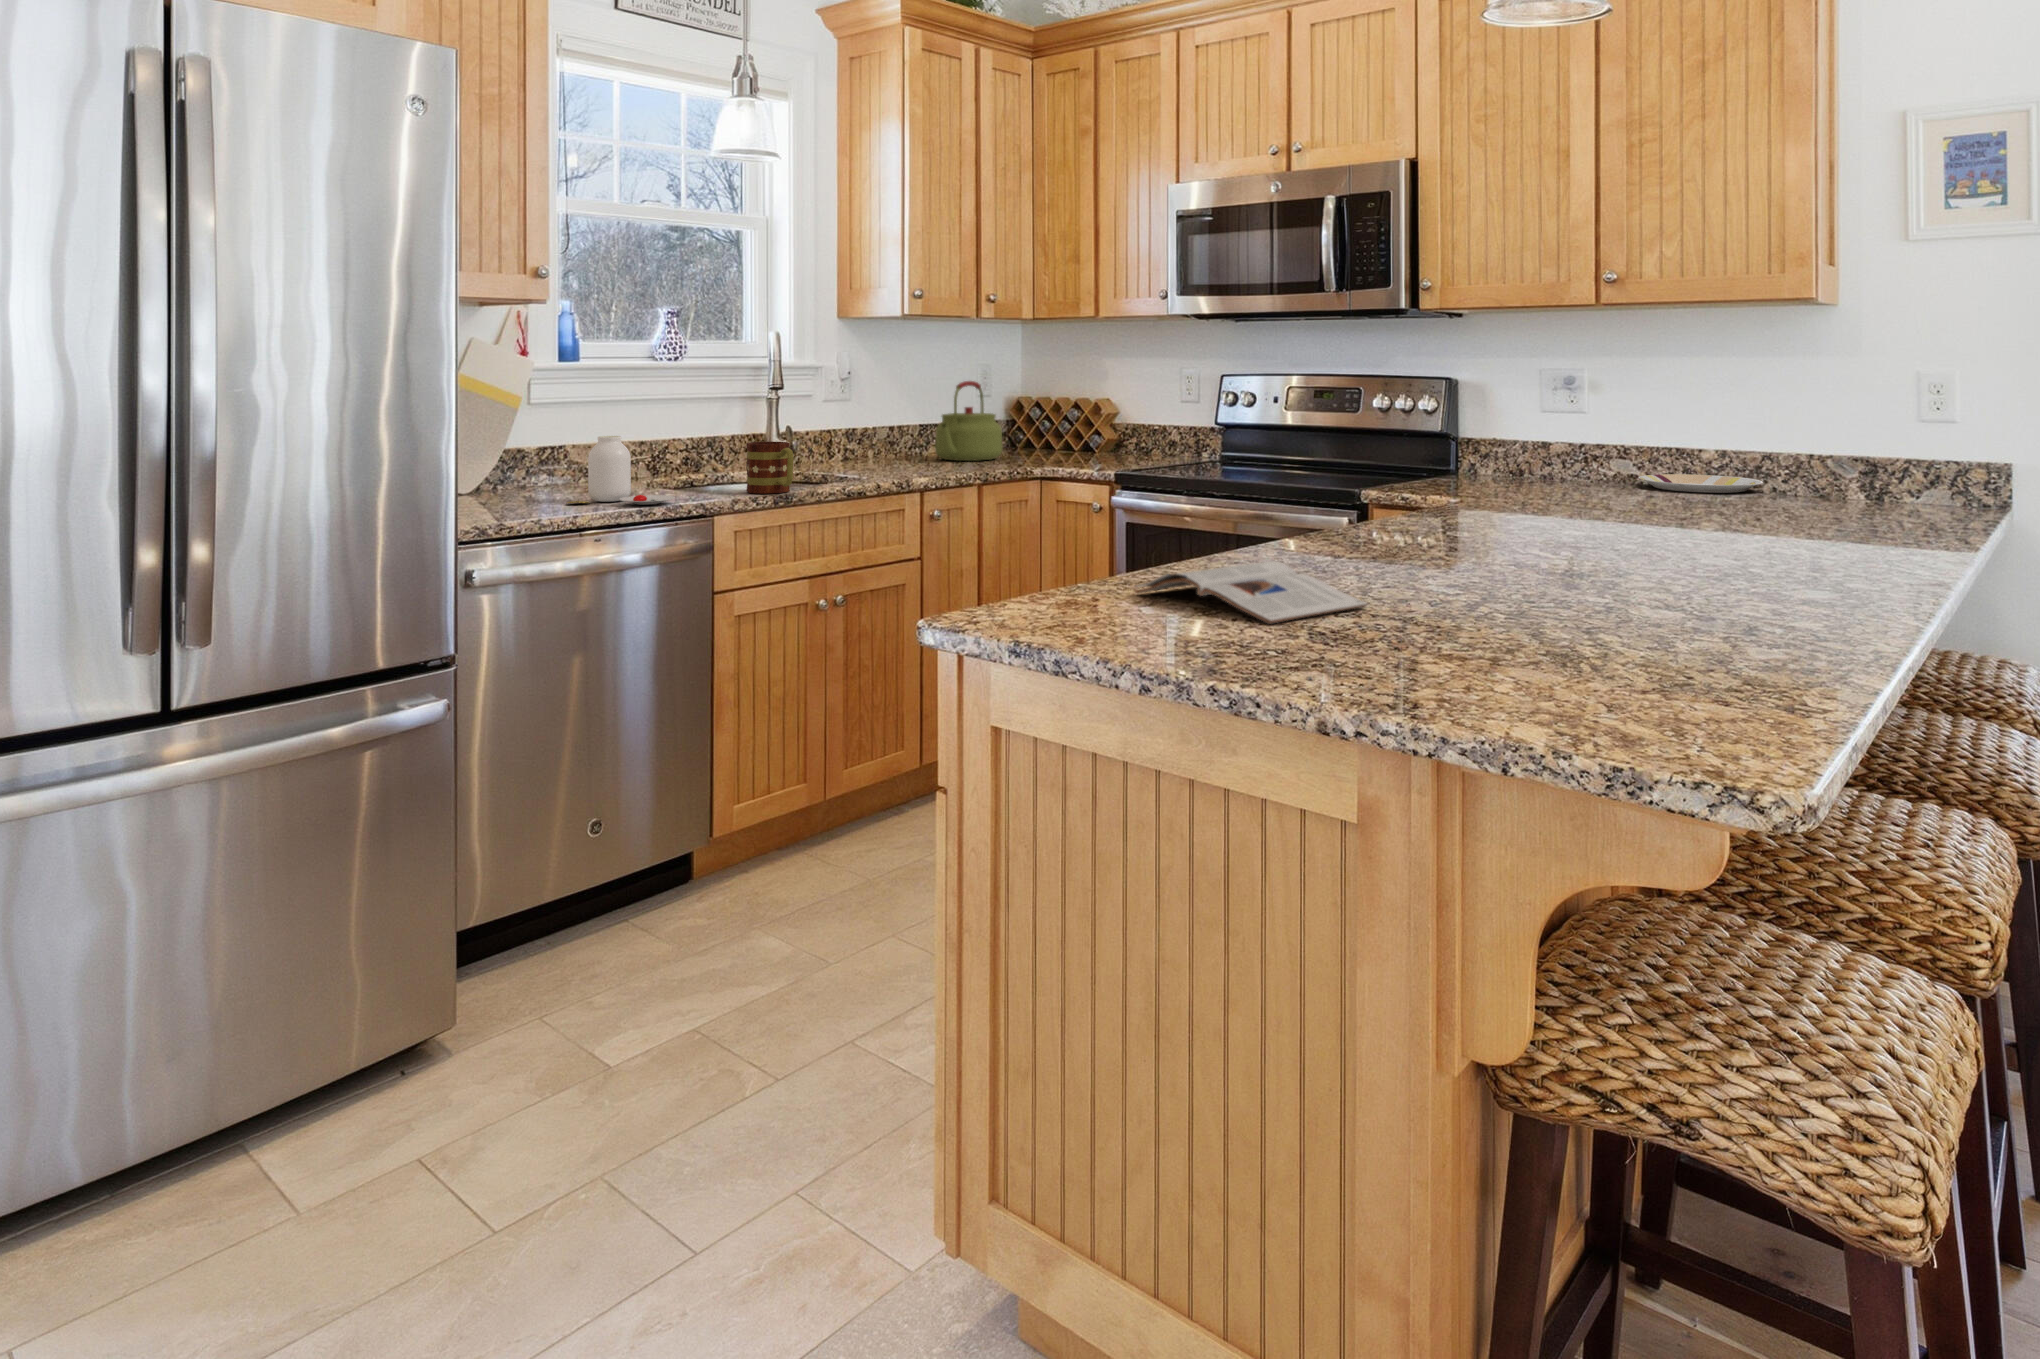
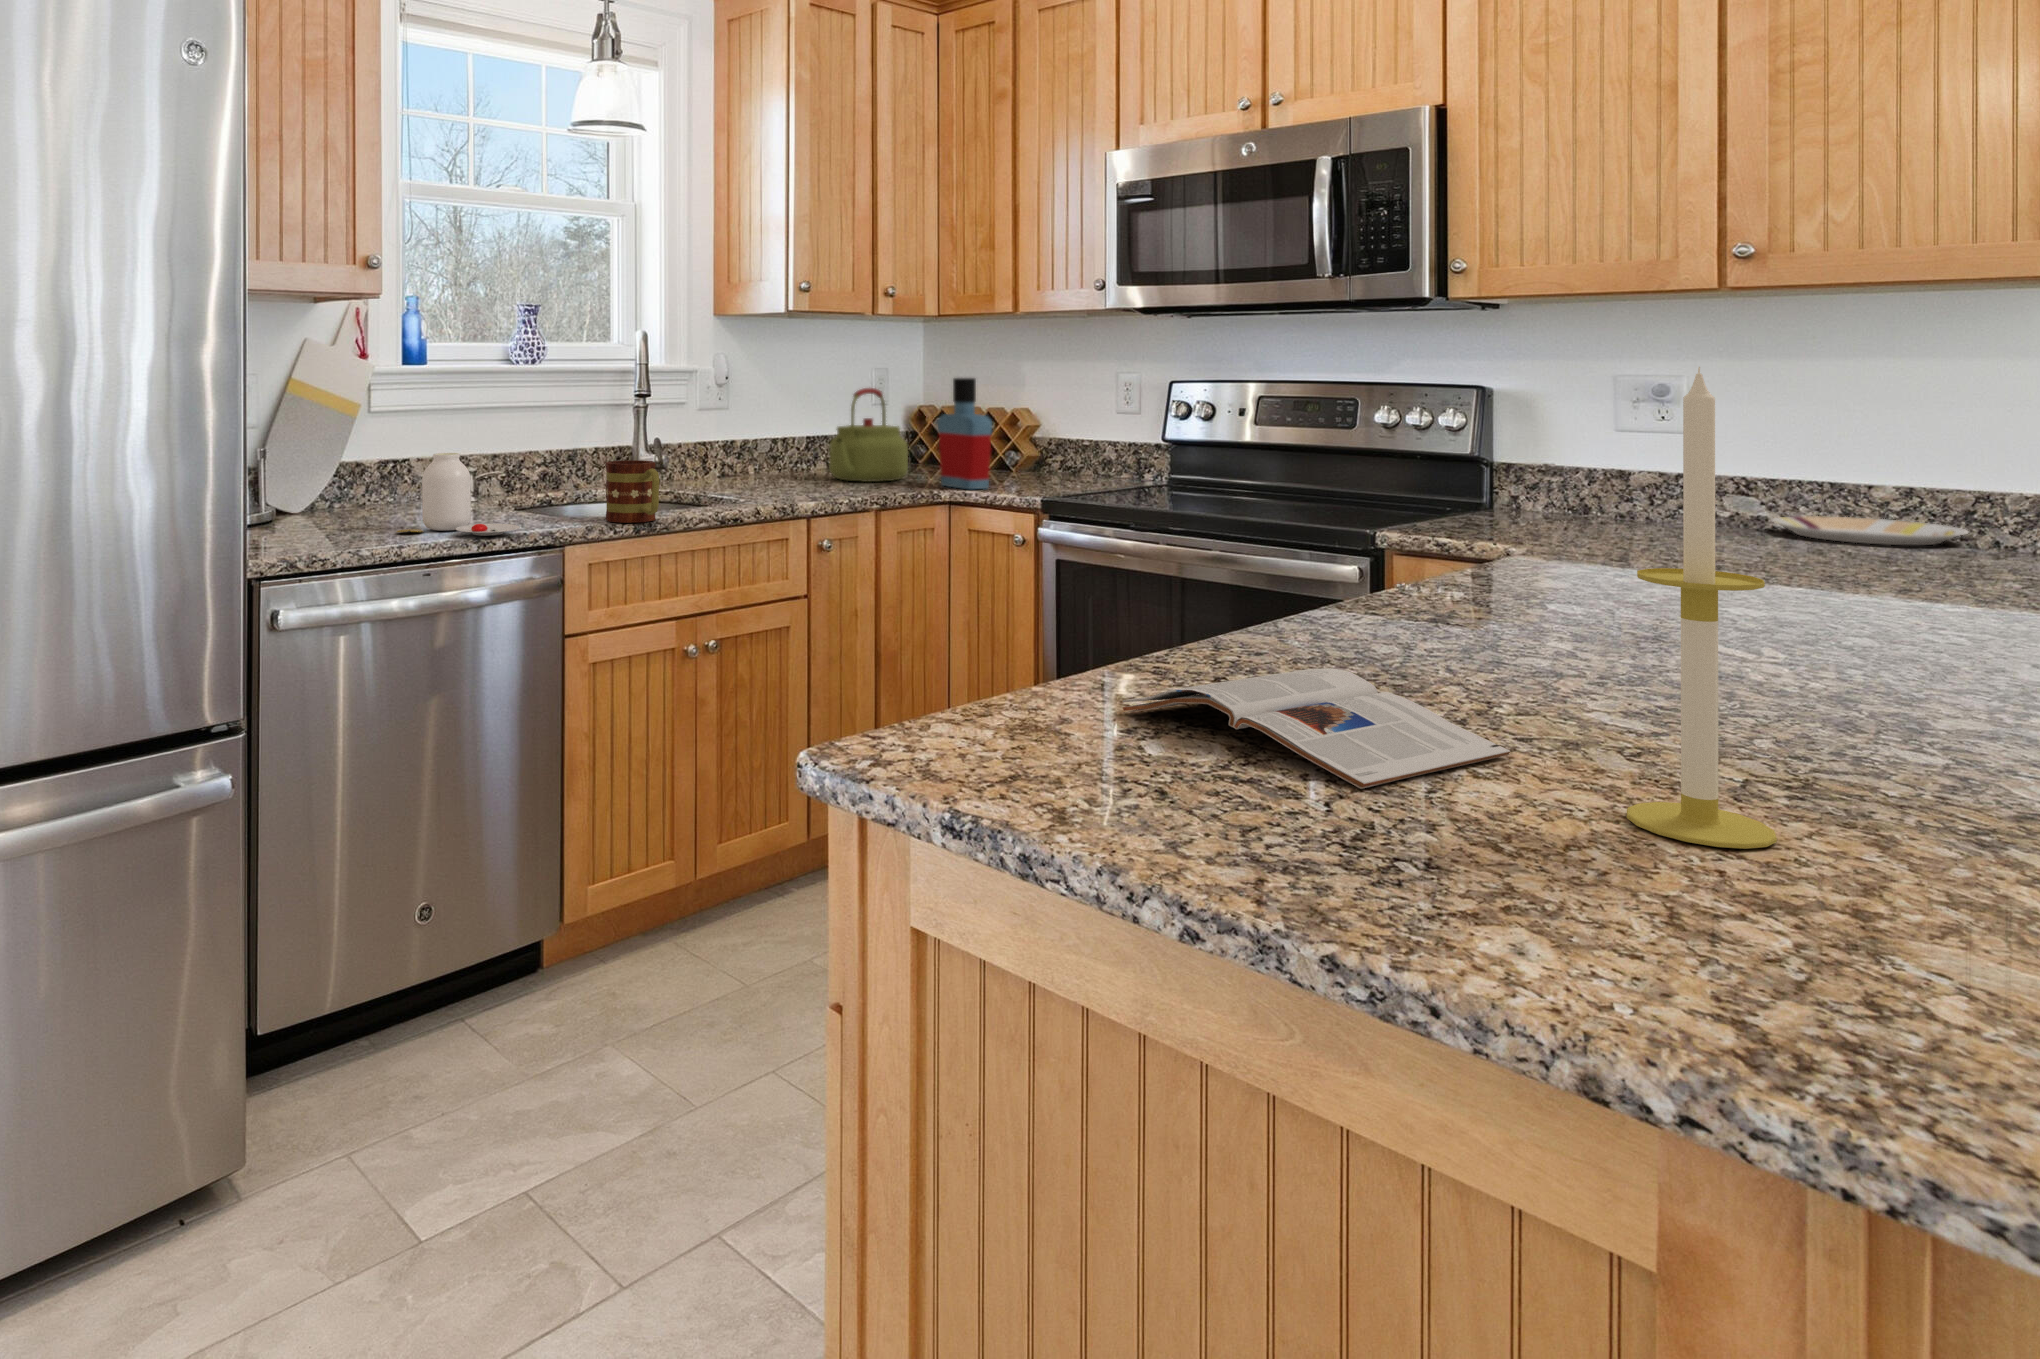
candle: none [1415,359,1492,641] -> present [1627,367,1777,849]
bottle: none [1027,372,1072,465] -> present [938,378,992,489]

